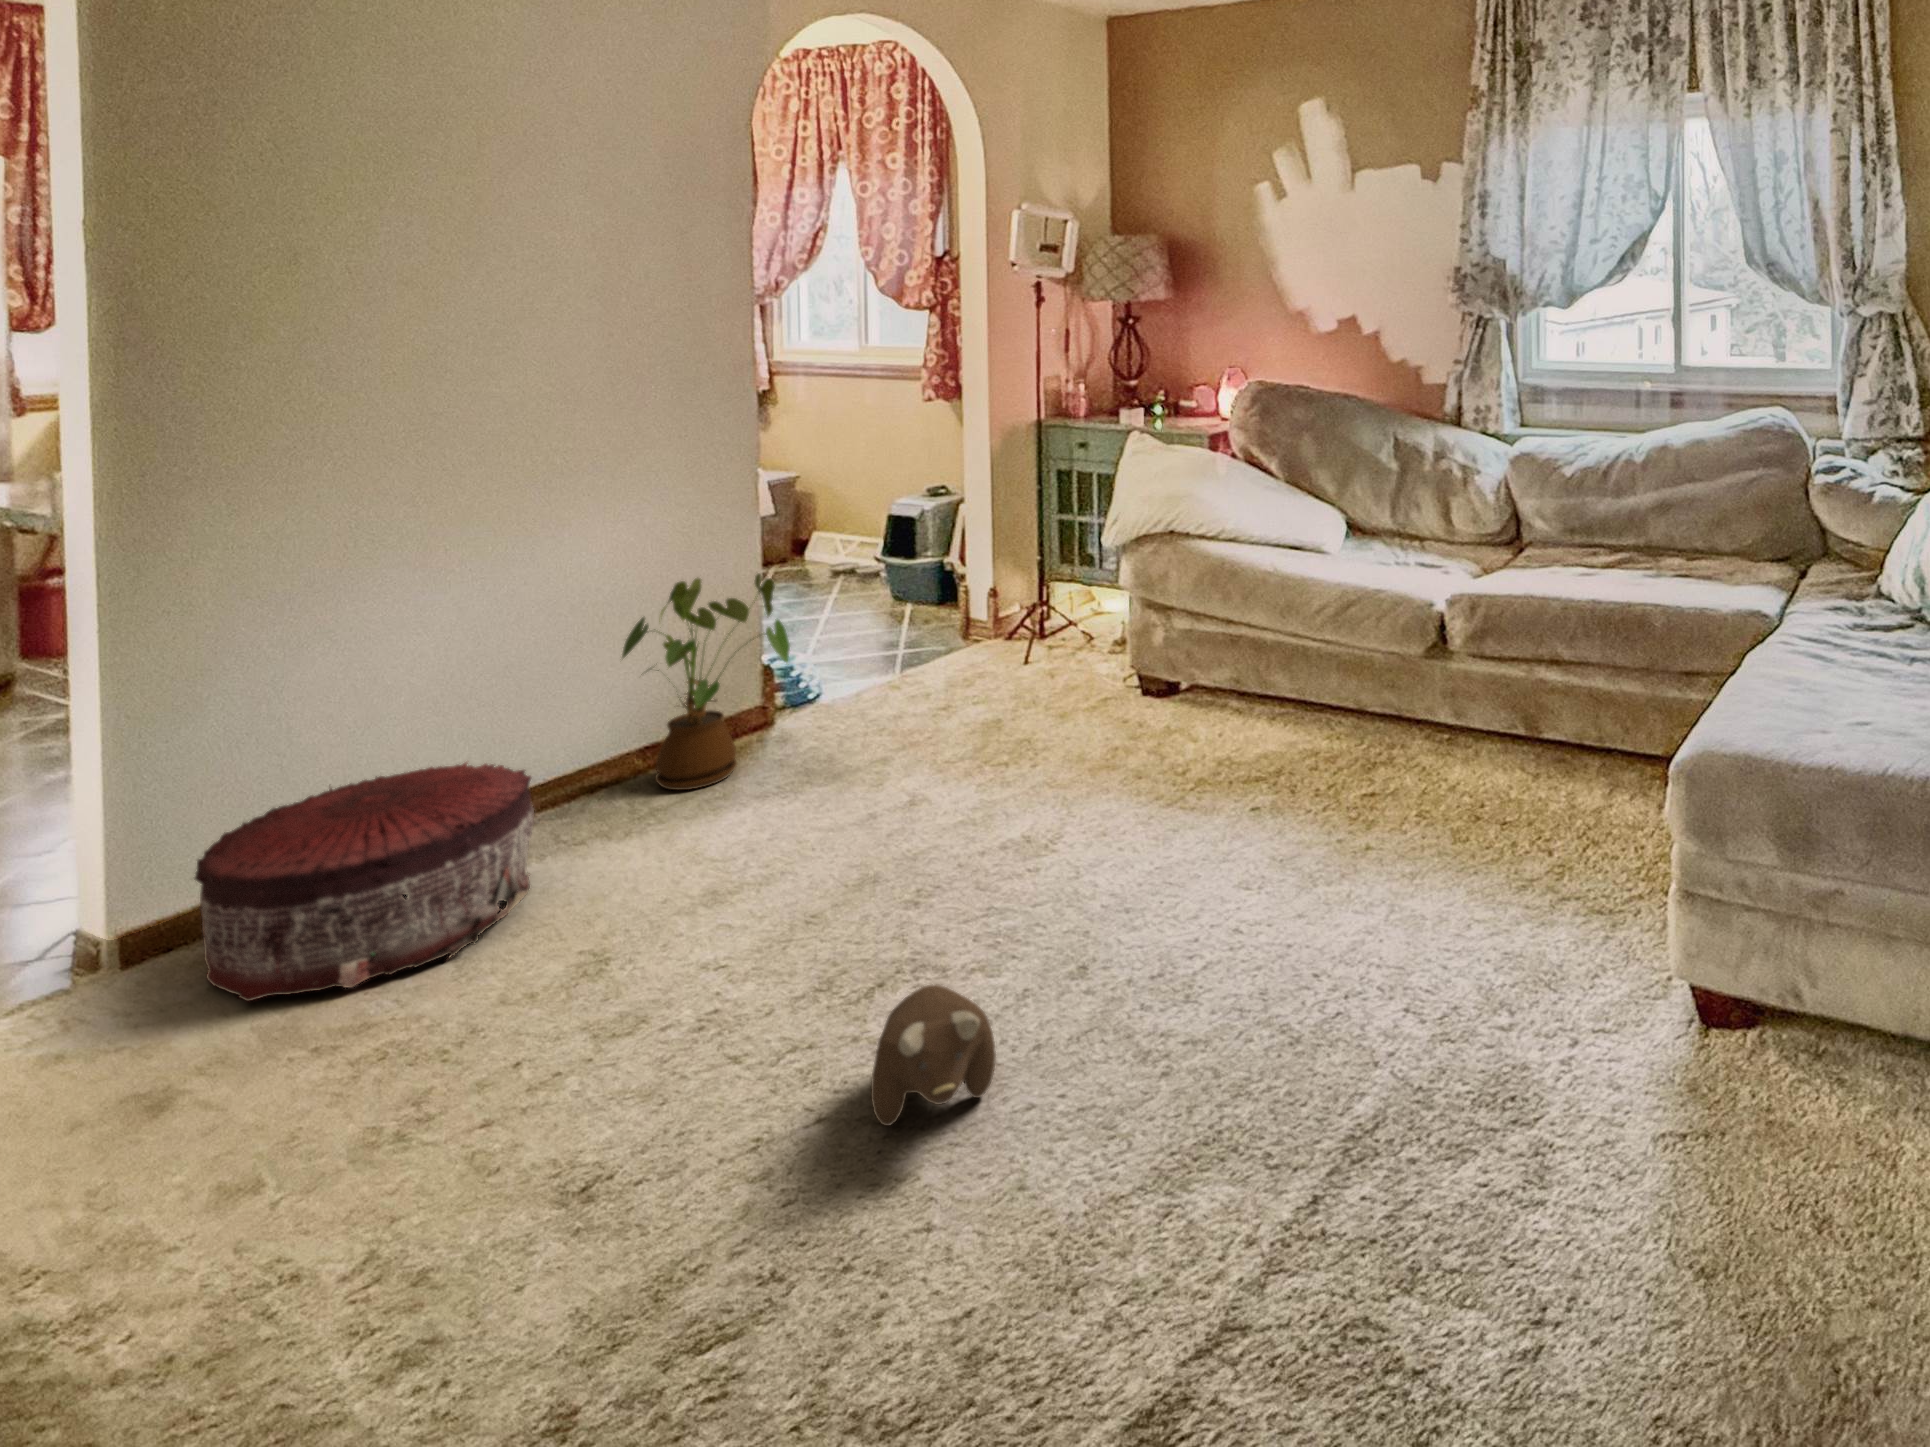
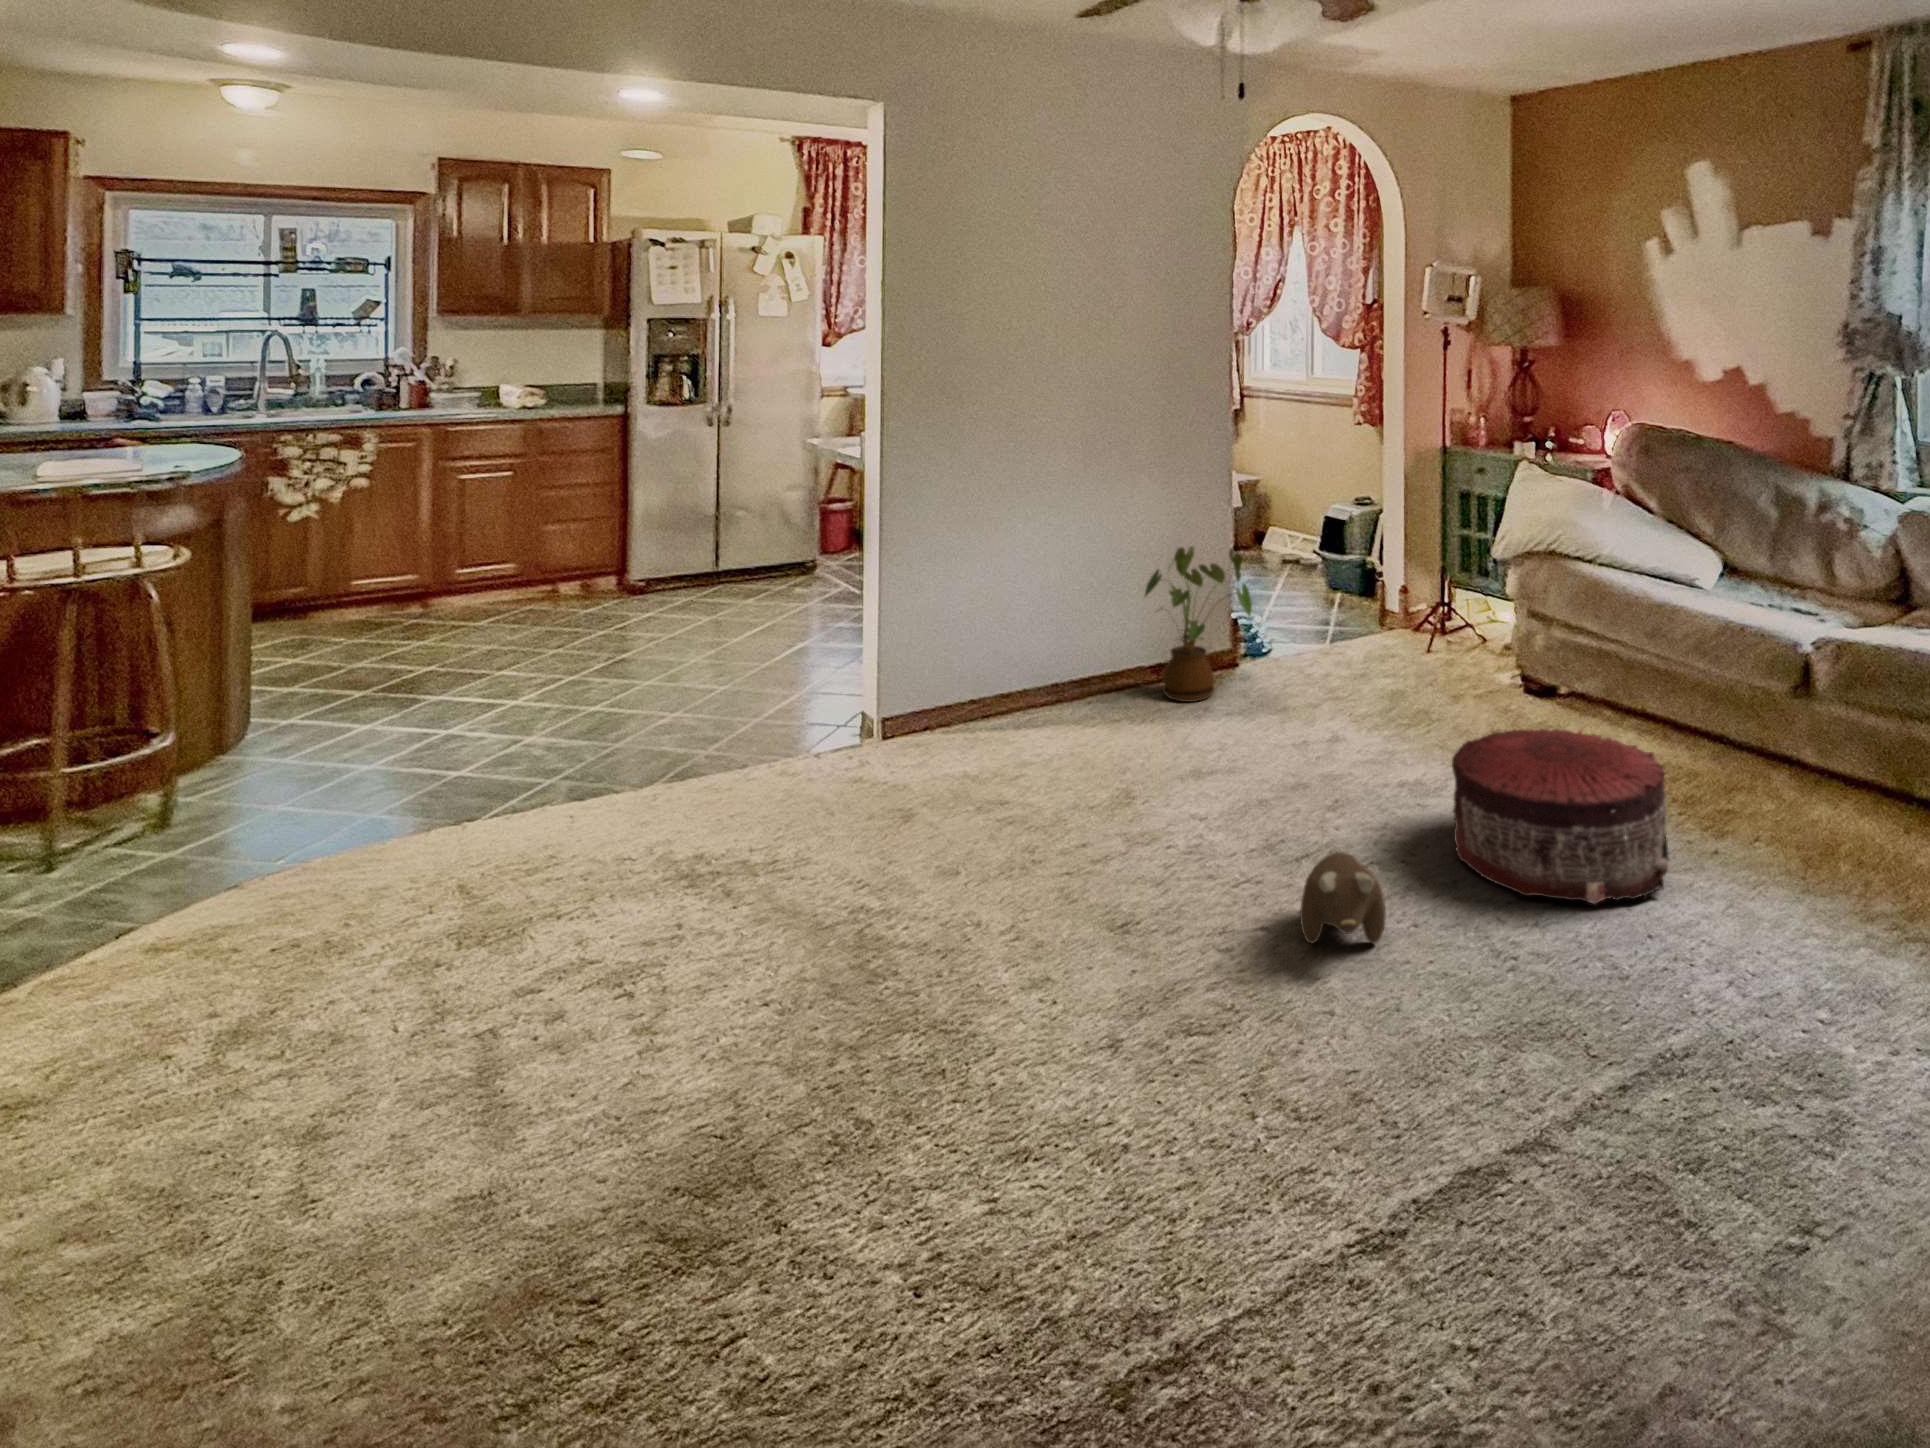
pouf: present [195,763,534,1001] -> present [1452,729,1669,904]

